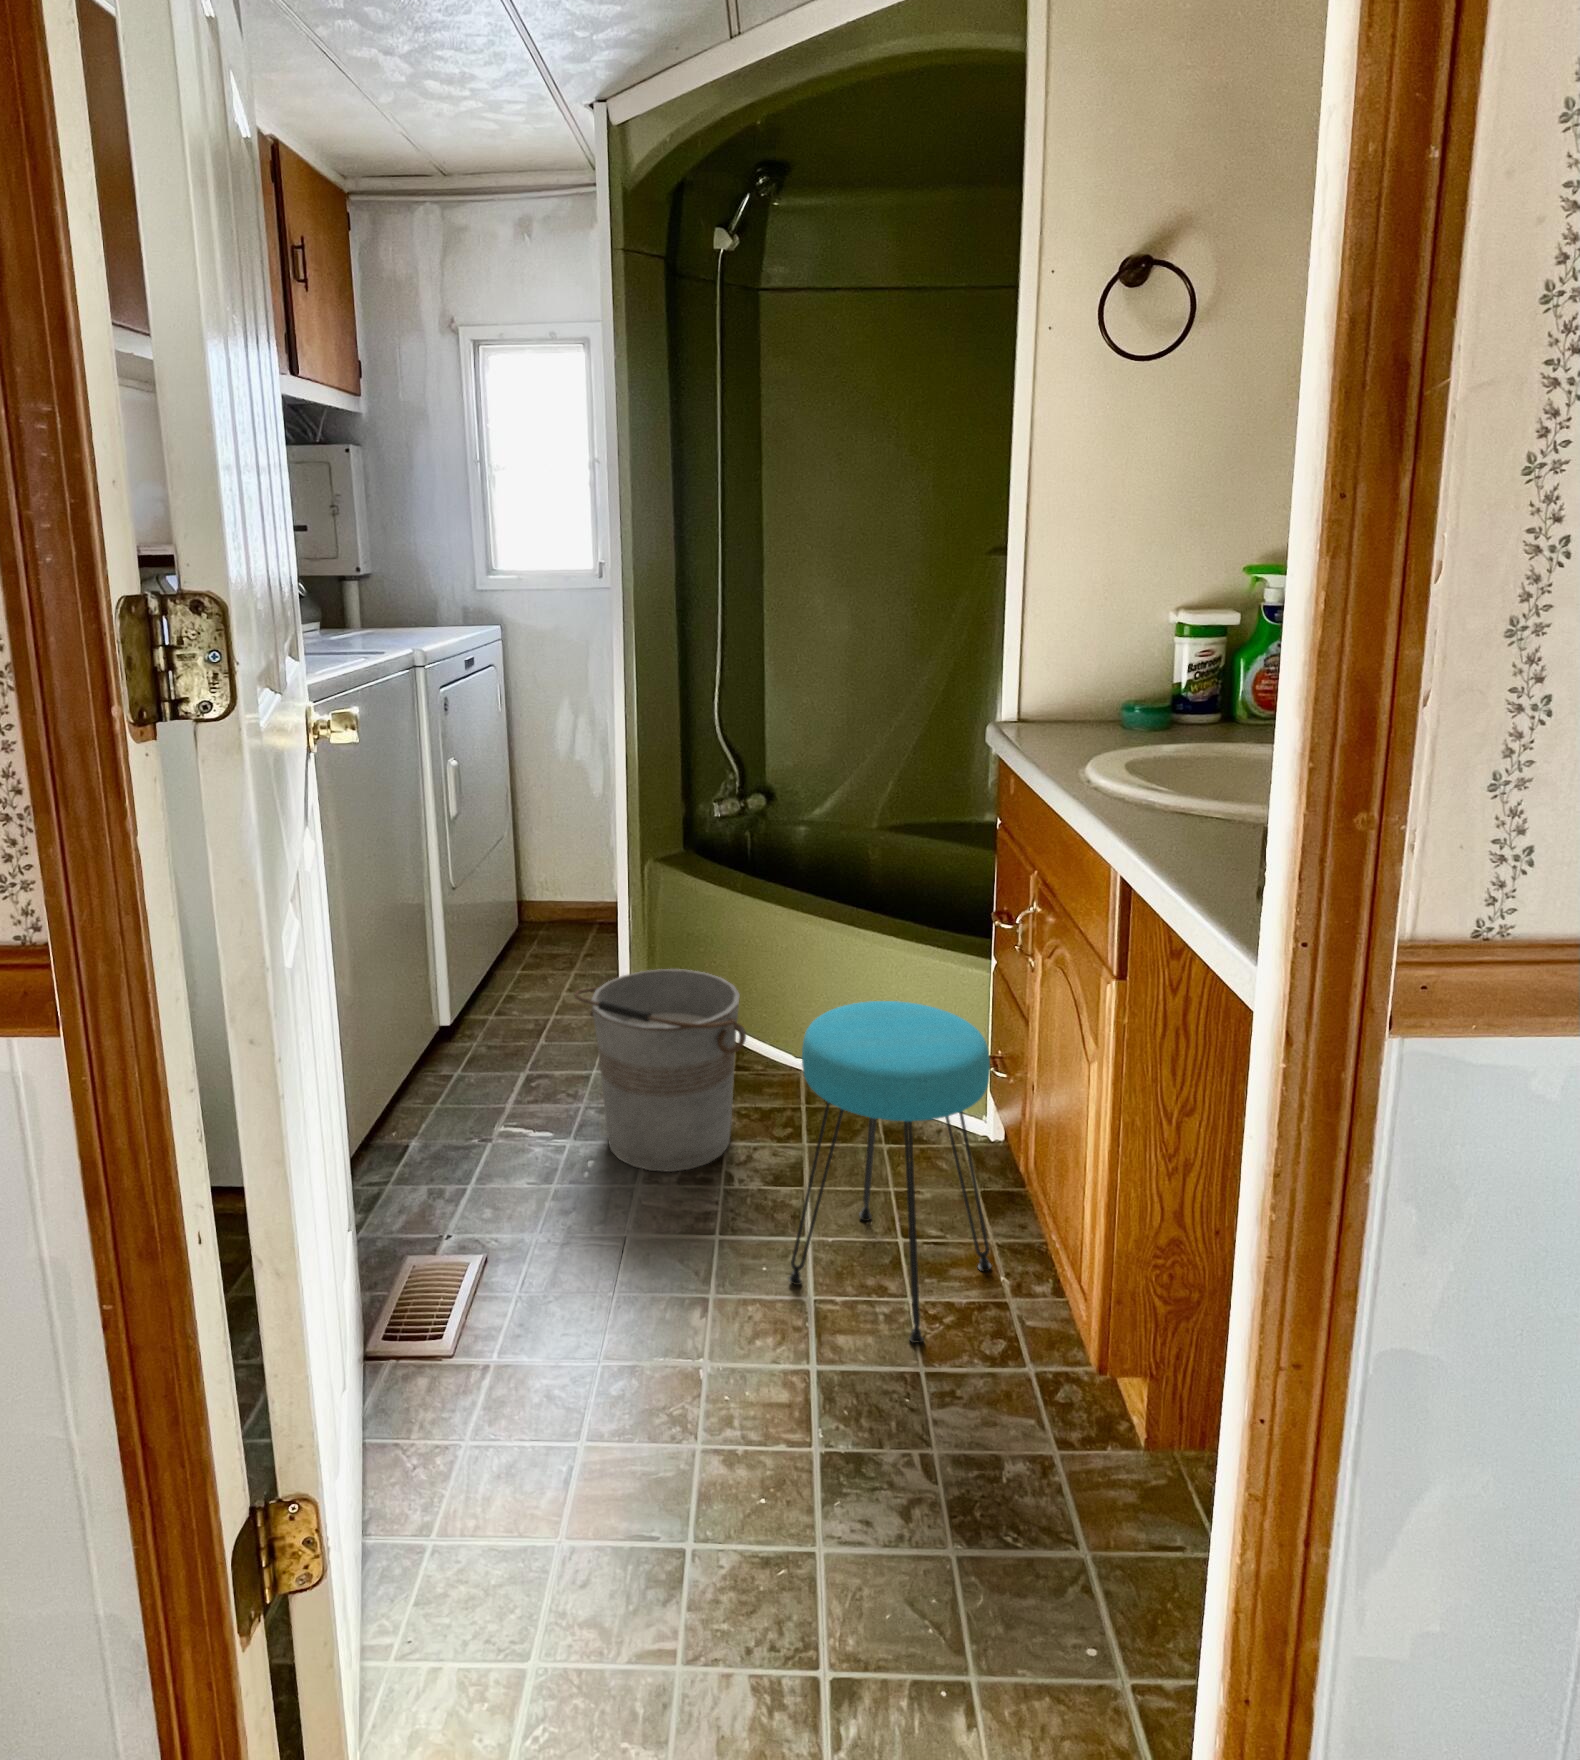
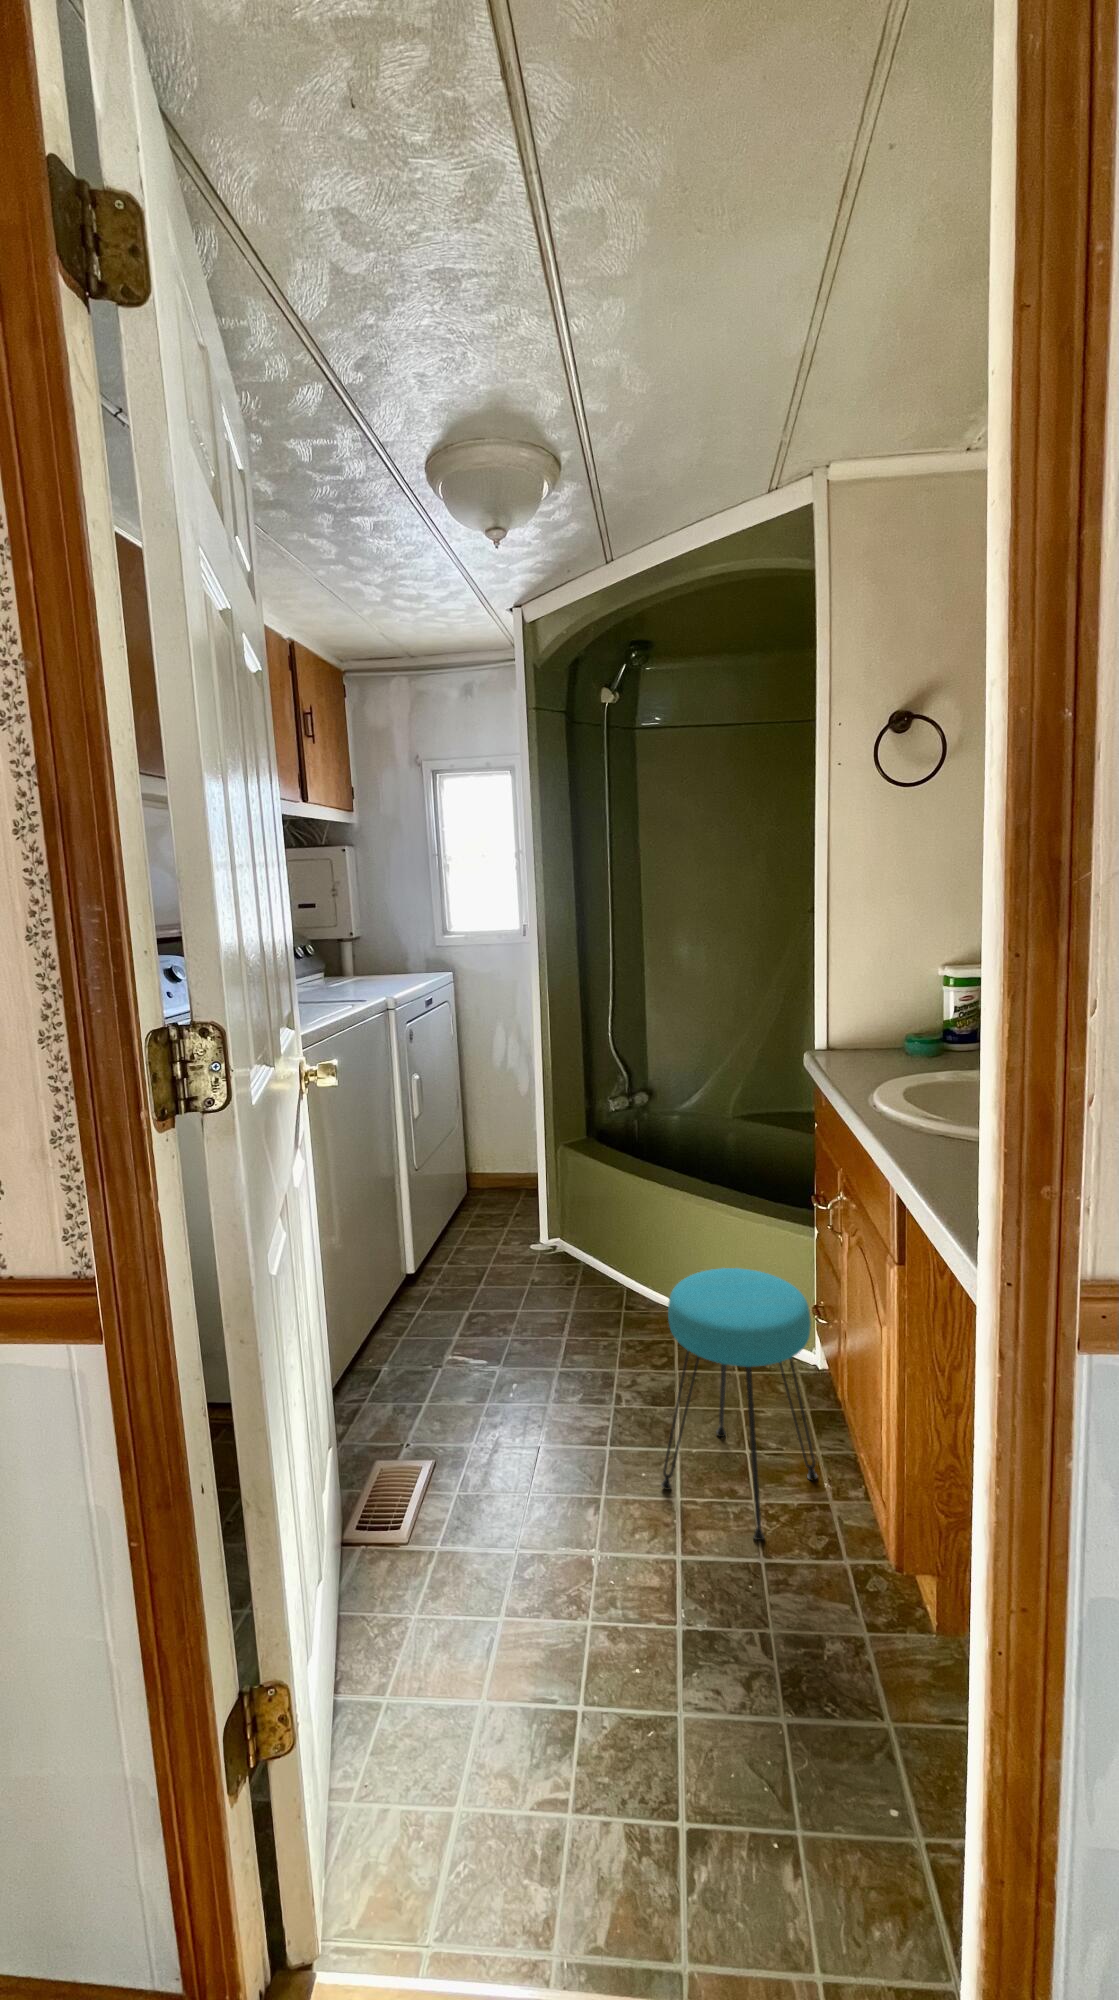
bucket: present [574,969,746,1172] -> none [501,1237,630,1394]

